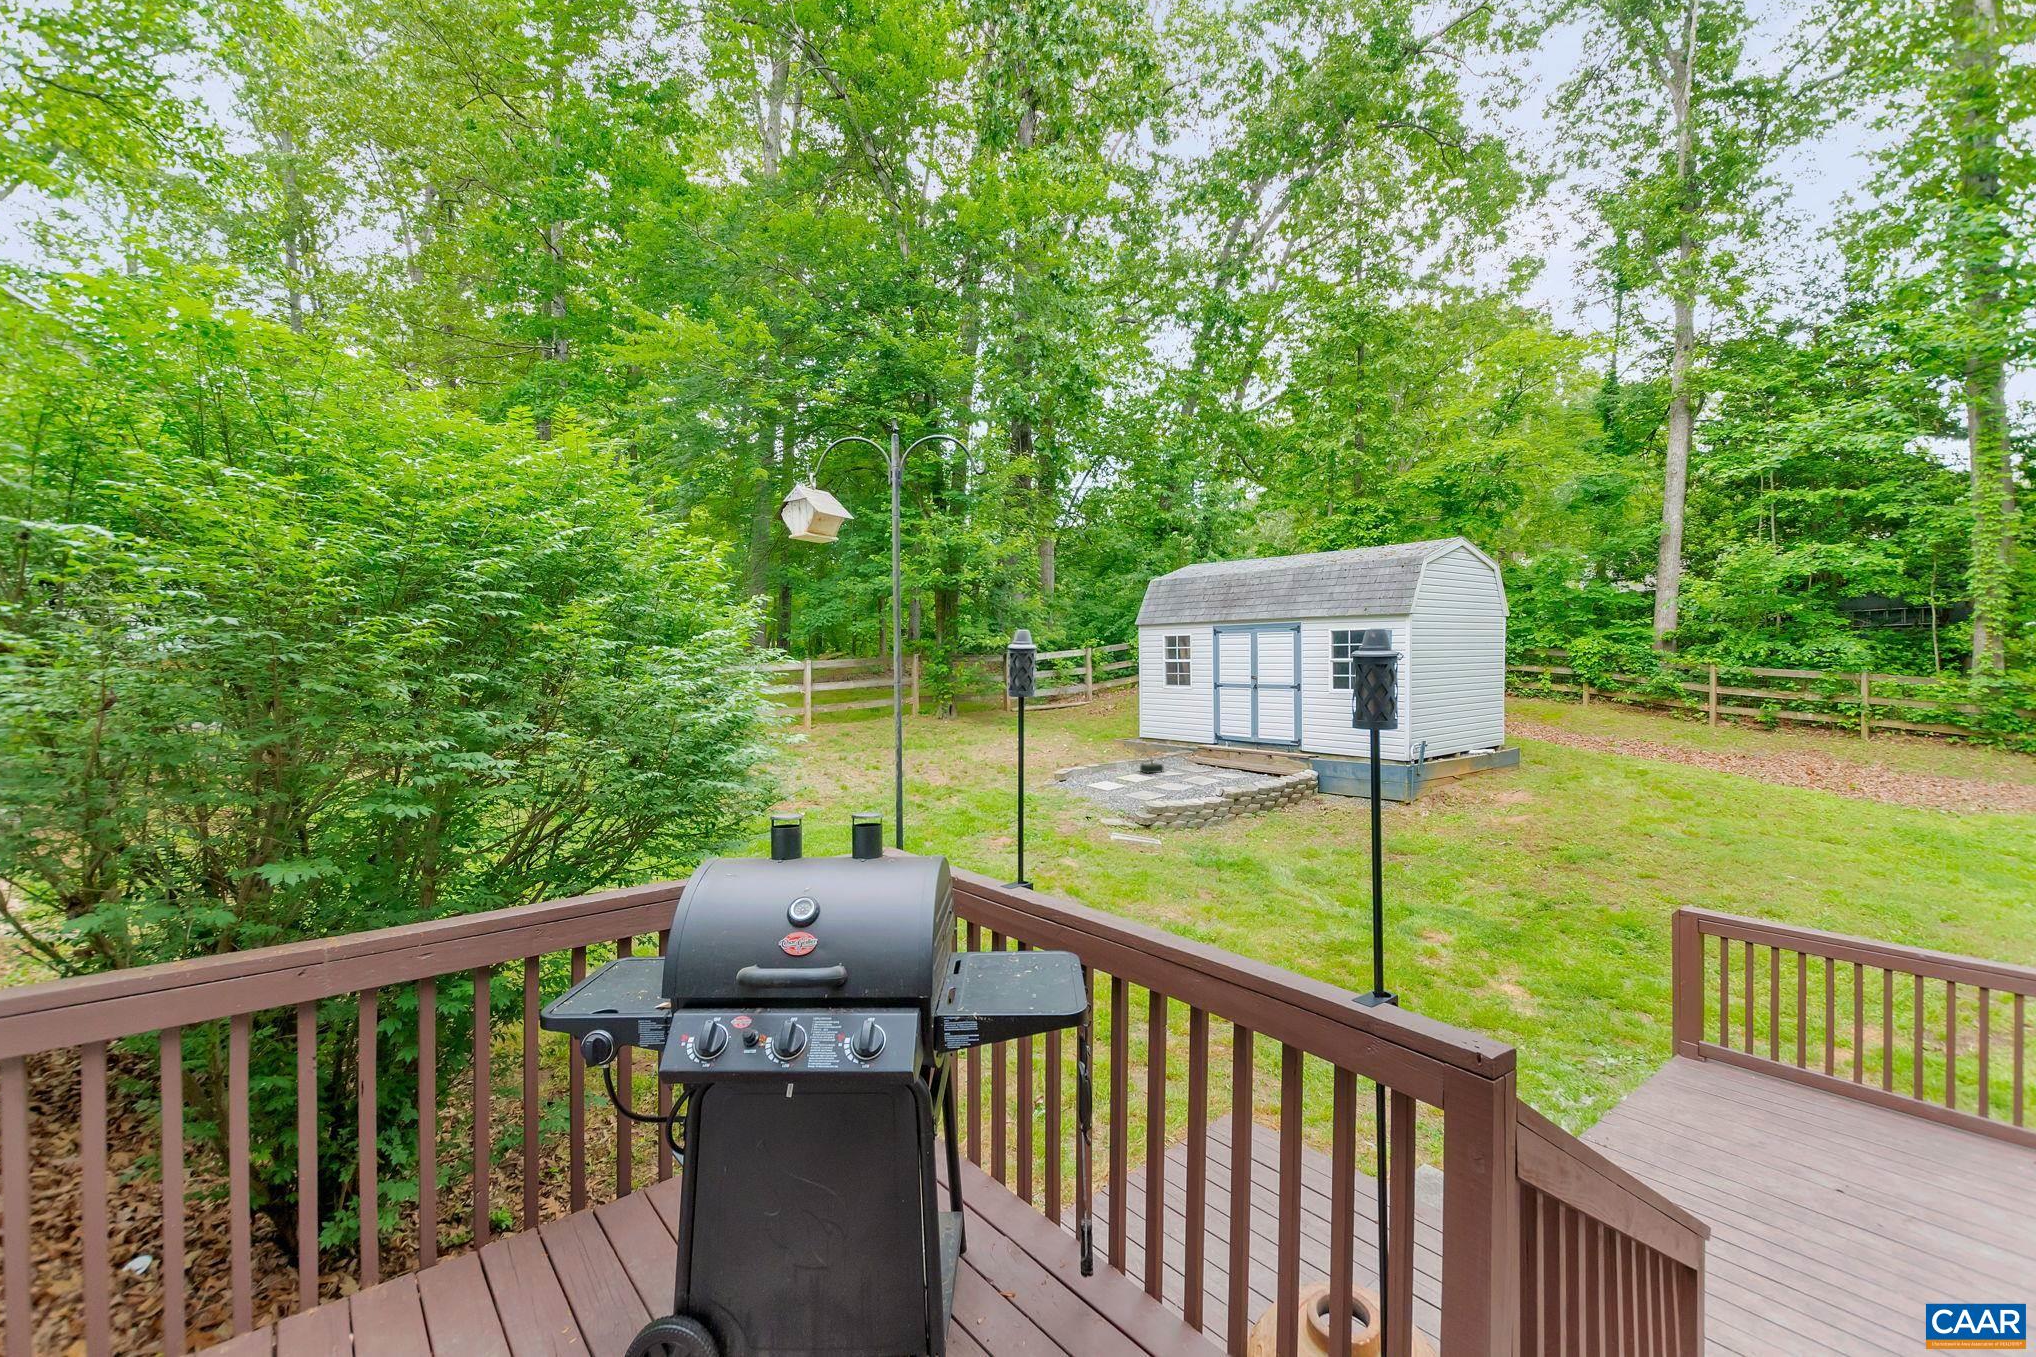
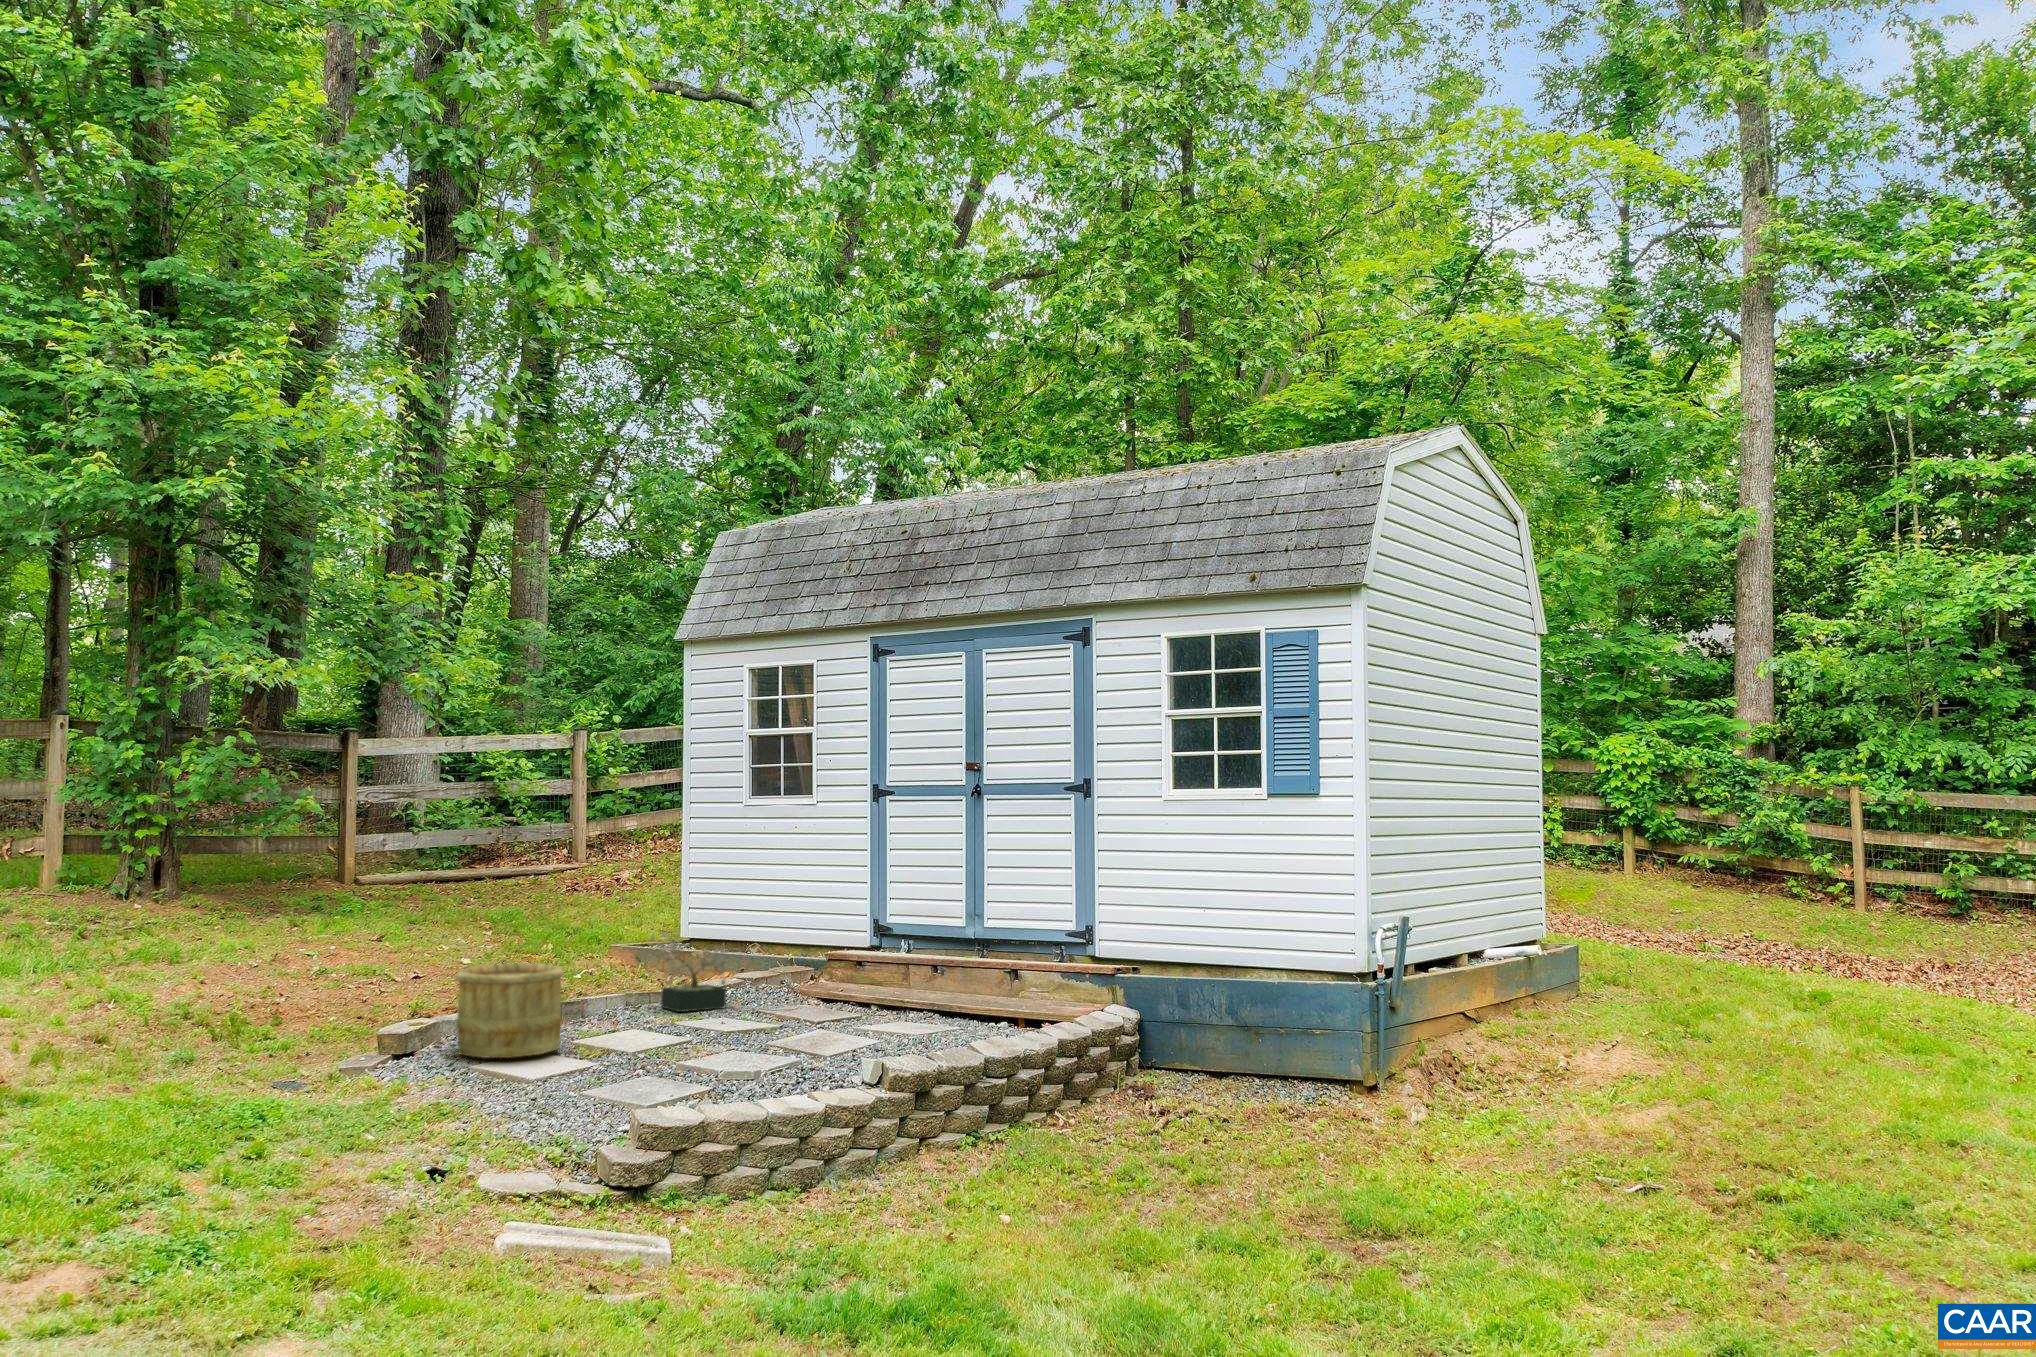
wooden bucket: none [1075,758,1111,791] -> present [455,963,564,1058]

